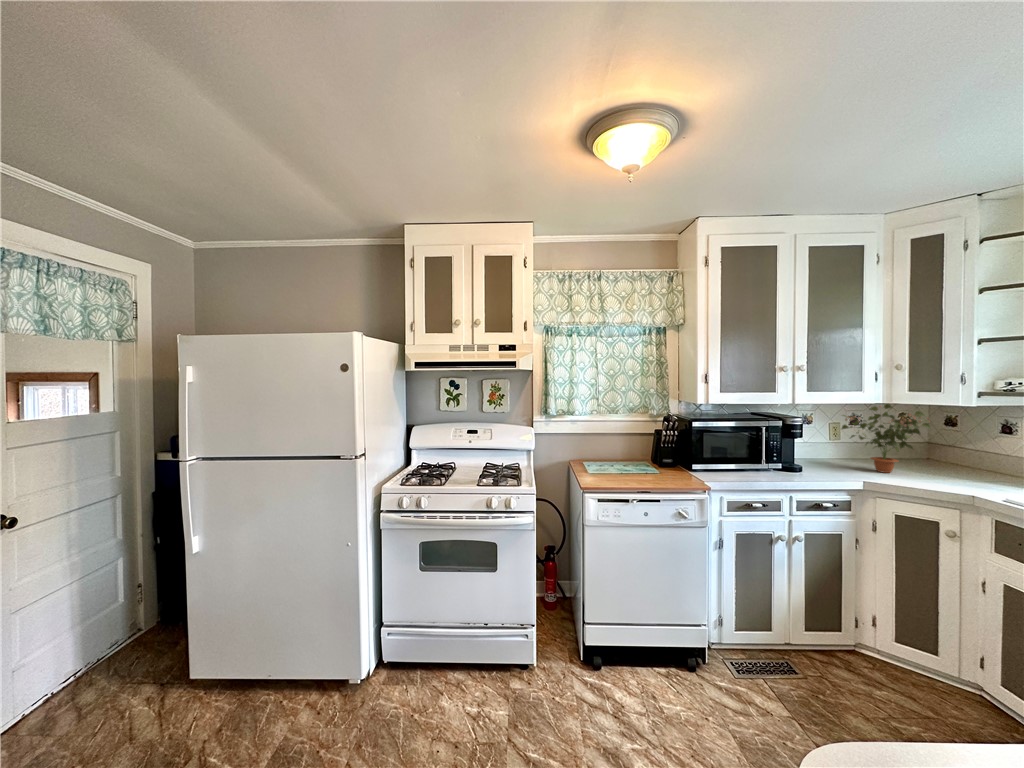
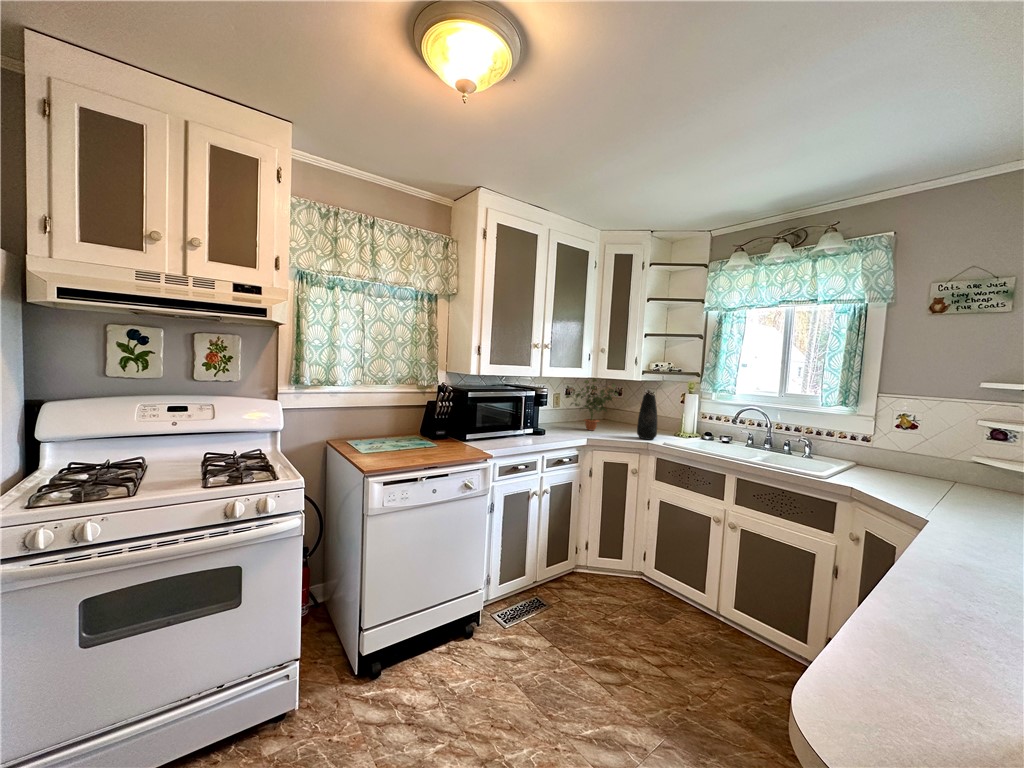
vase: none [961,428,1003,494] -> present [637,394,657,440]

